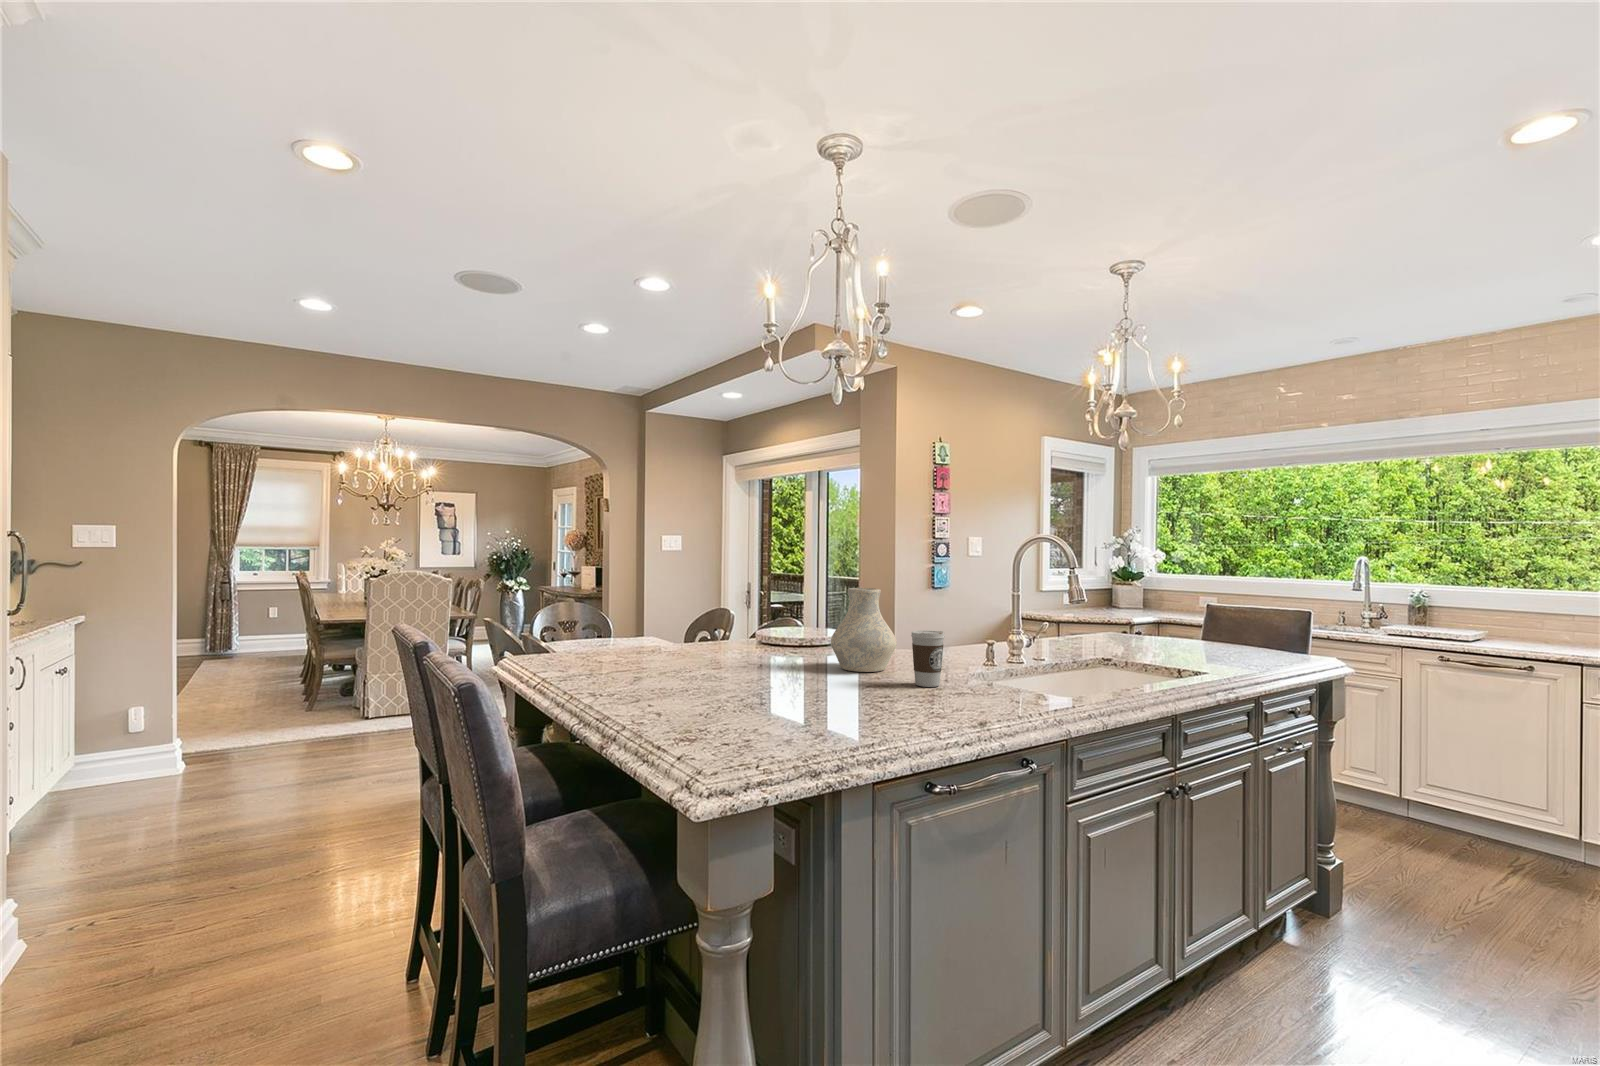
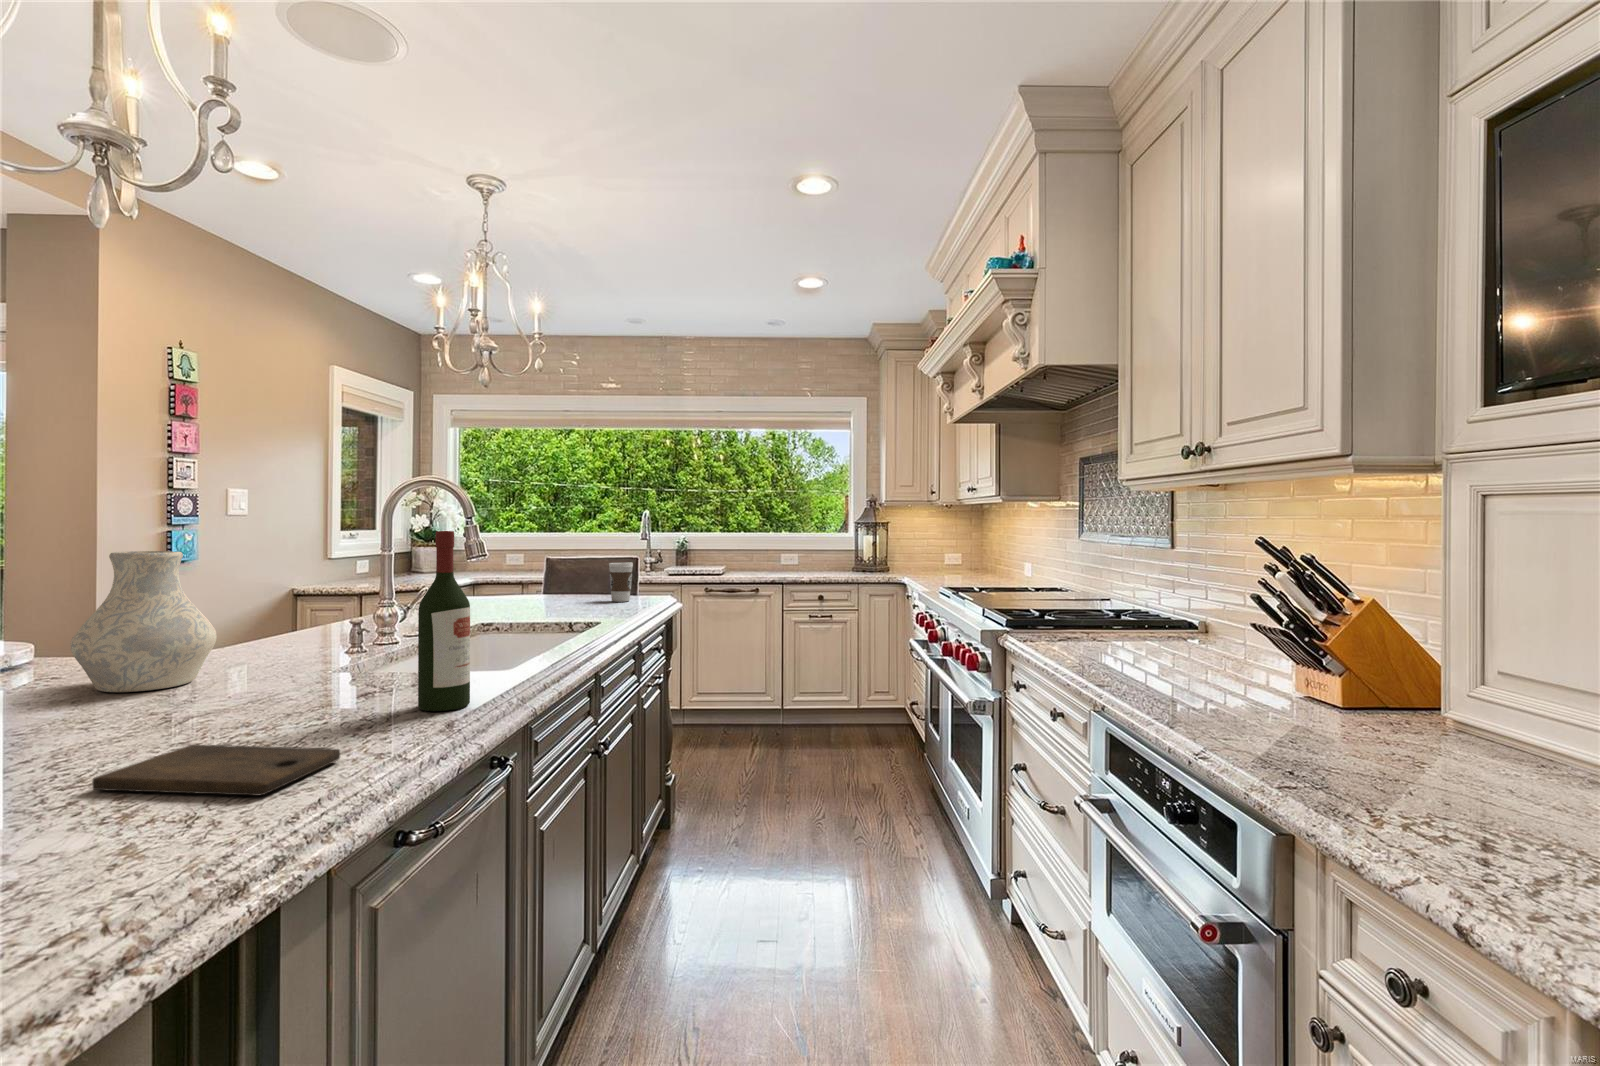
wine bottle: none [976,584,1011,715] -> present [418,531,470,711]
coffee cup: present [911,630,945,687] -> present [609,562,633,602]
cutting board: none [799,703,903,735] -> present [92,745,340,796]

